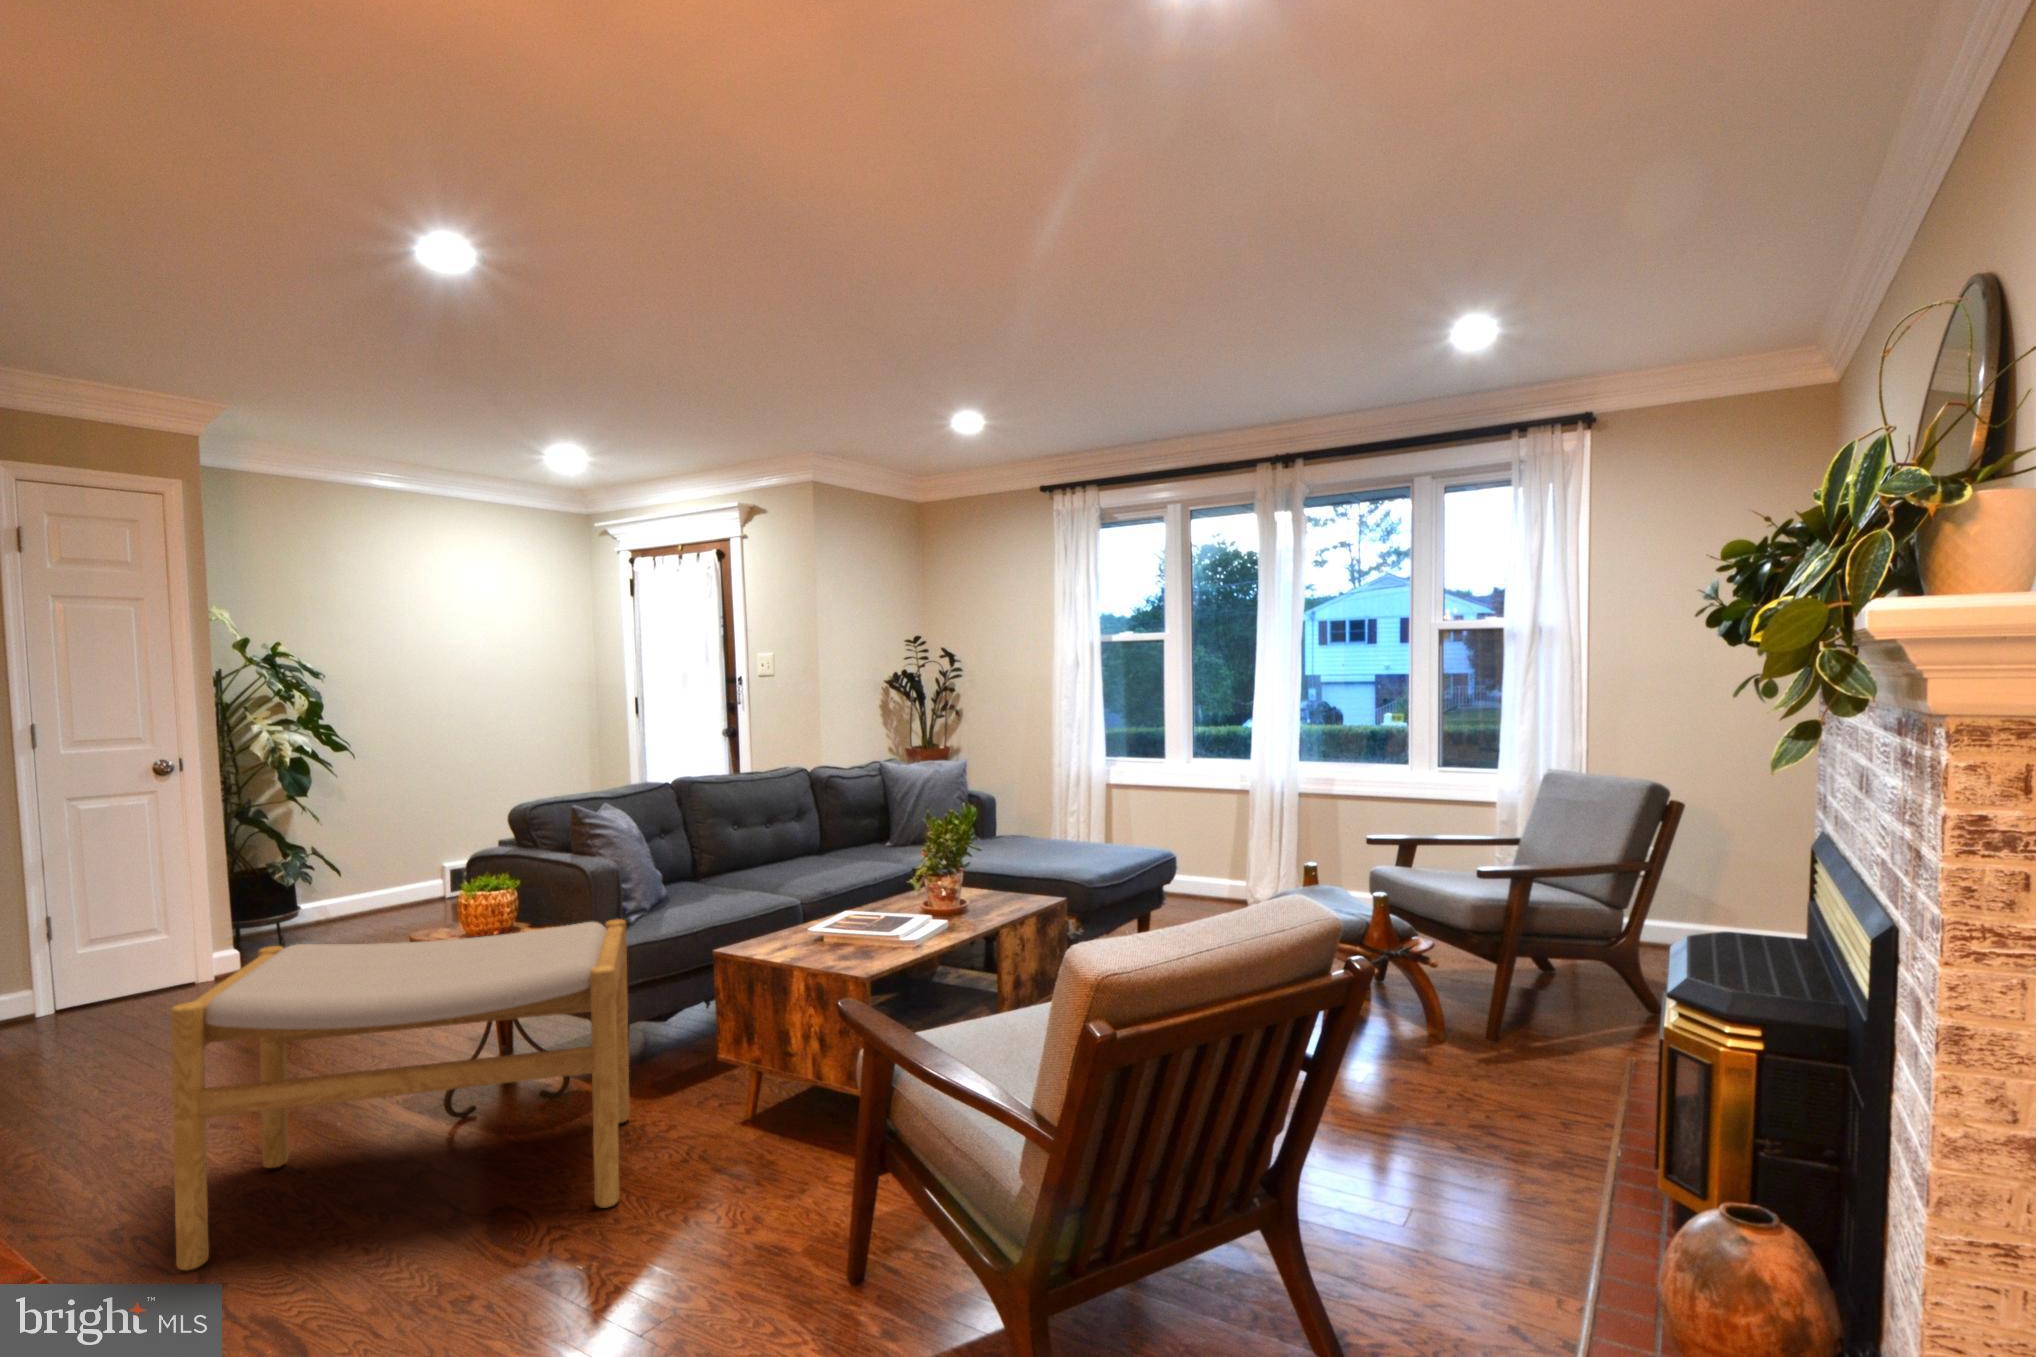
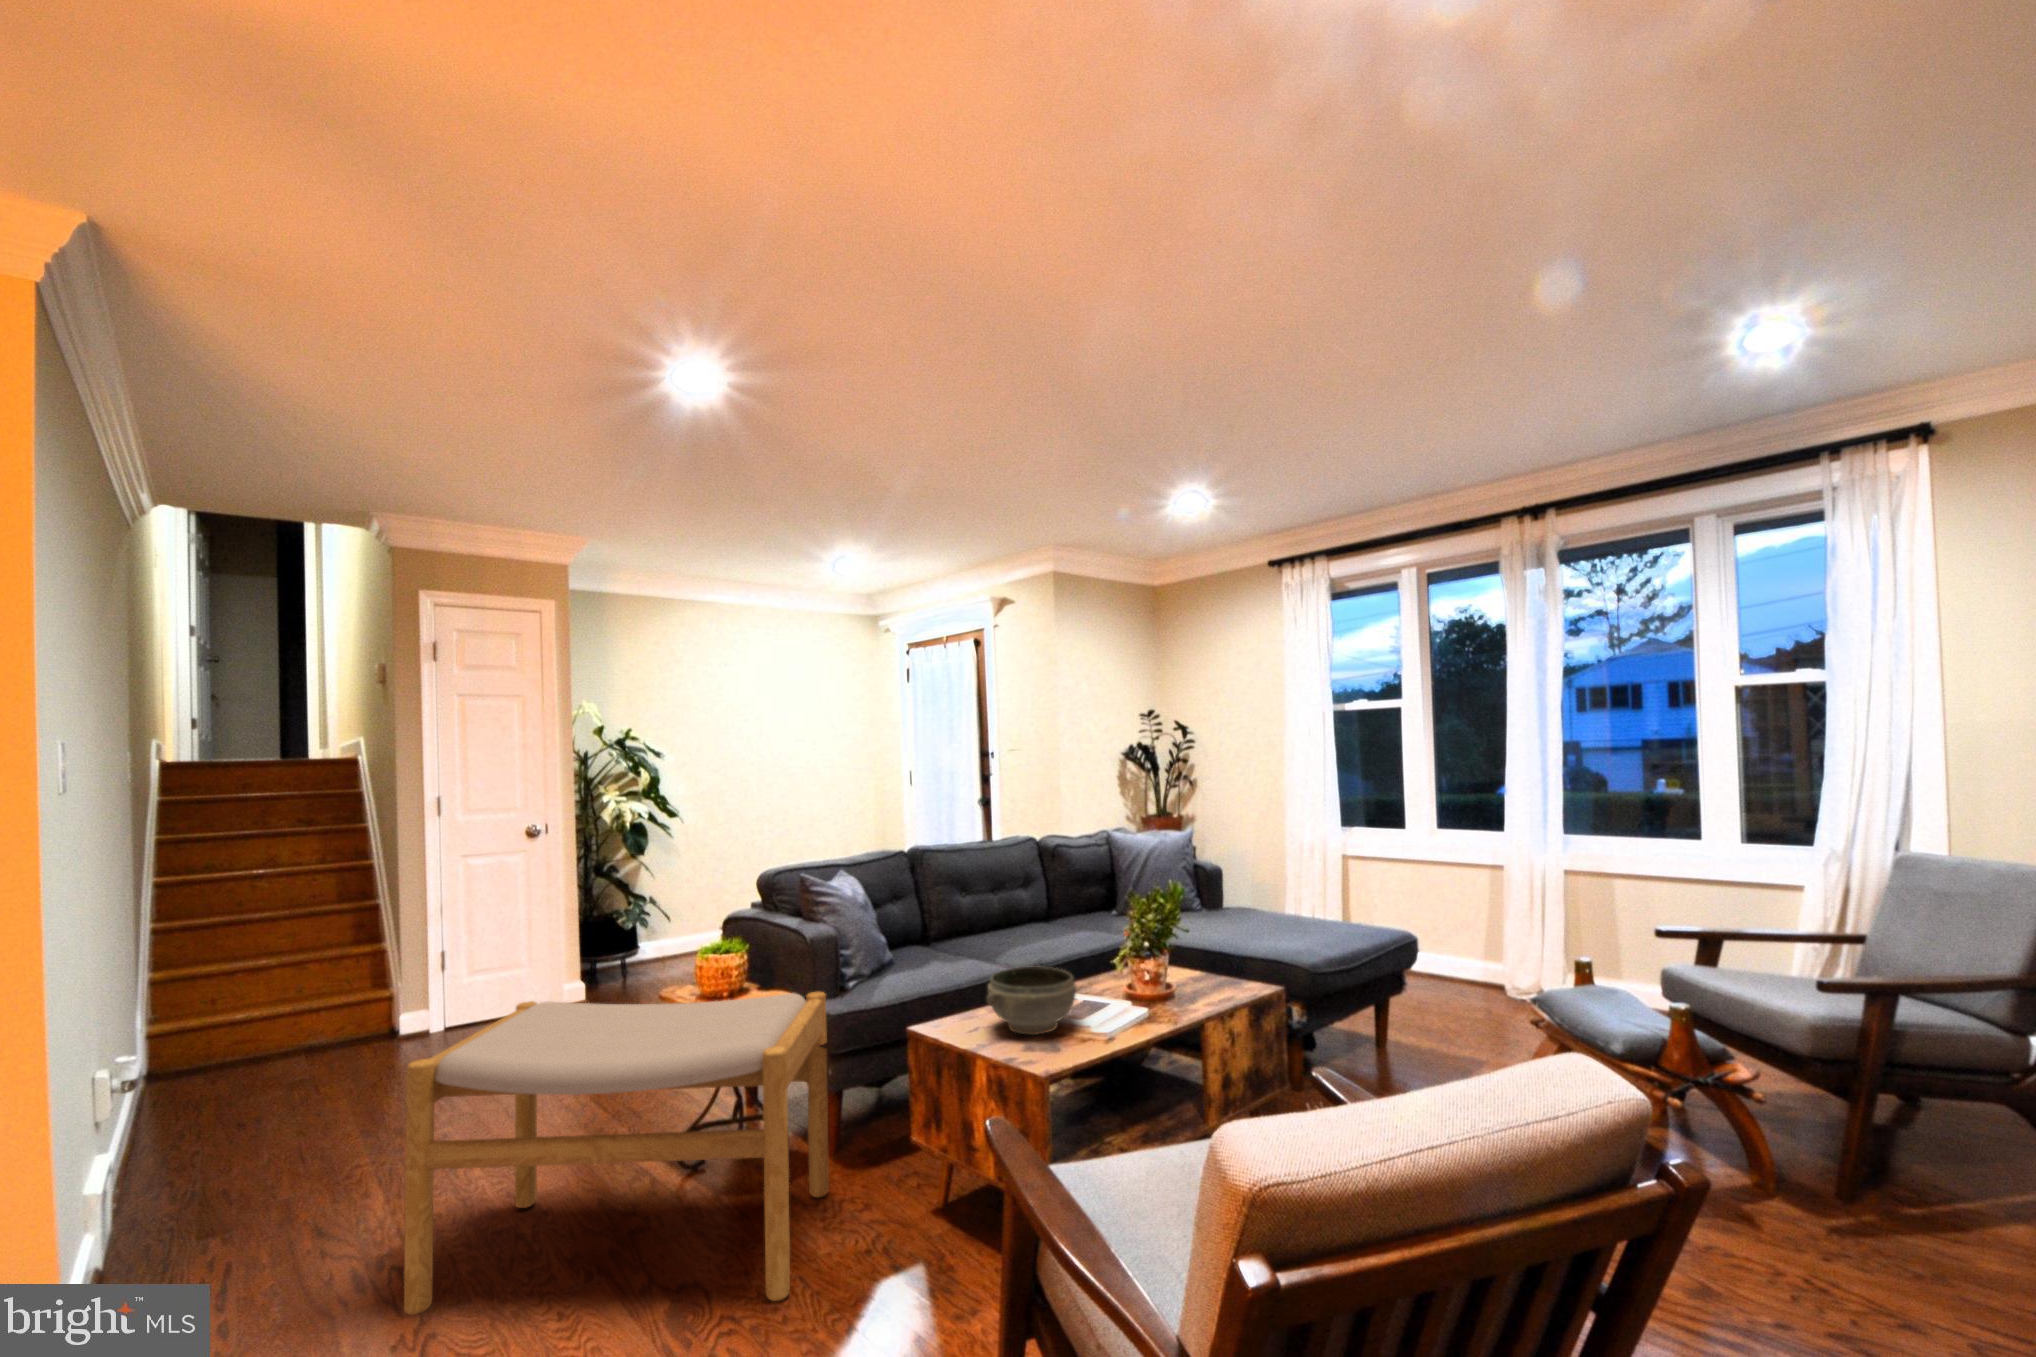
bowl: none [795,886,883,949] -> present [986,967,1076,1035]

